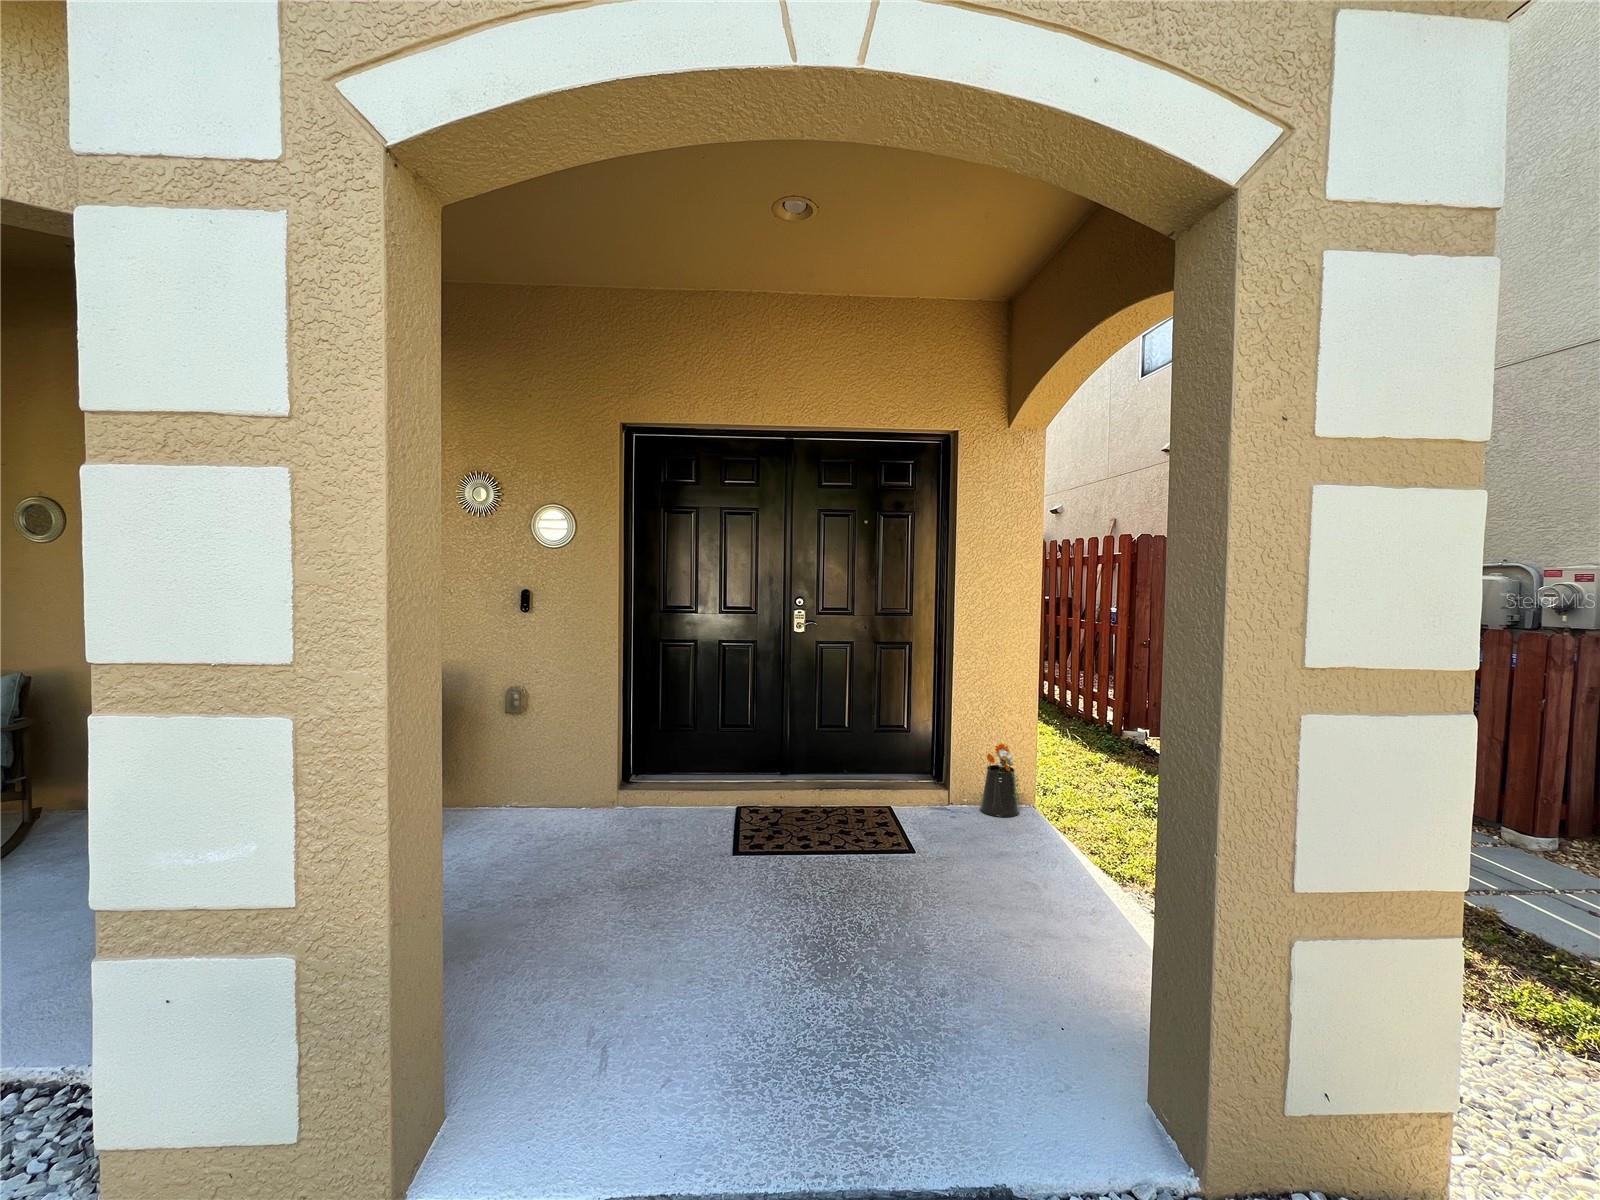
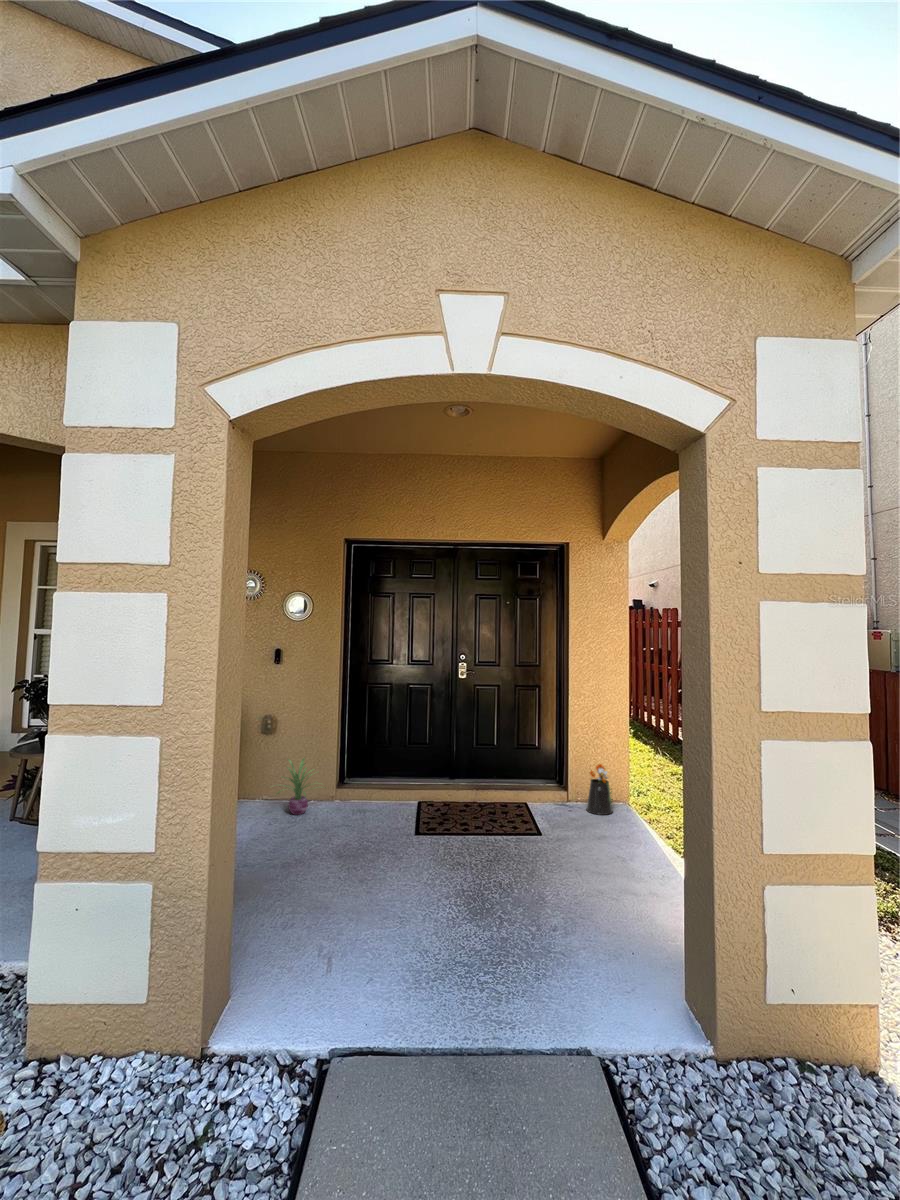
decorative plant: none [504,739,597,823] -> present [278,758,313,815]

